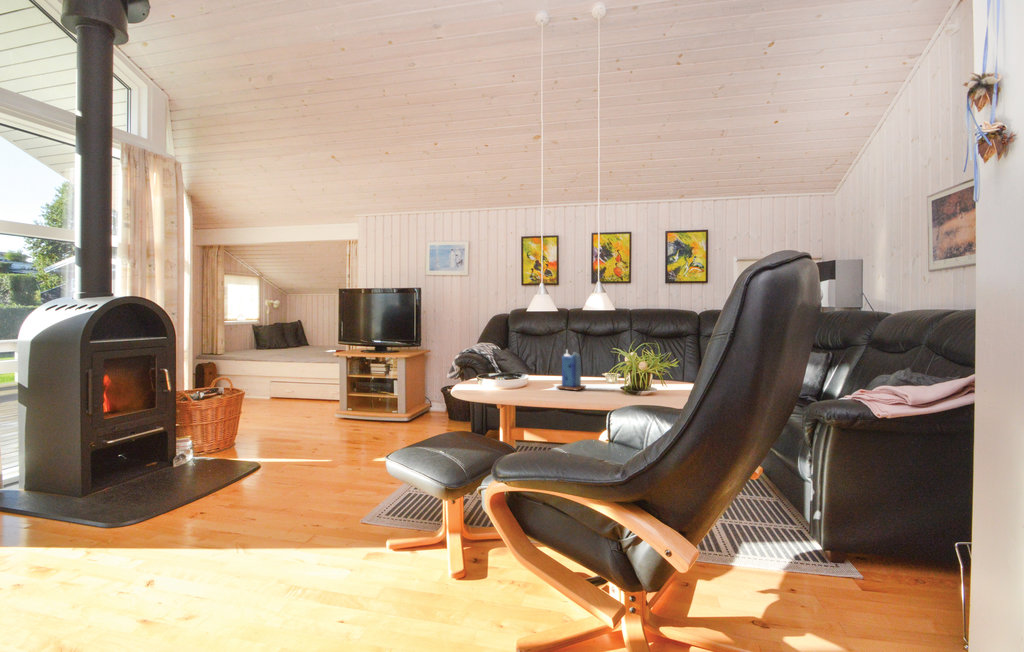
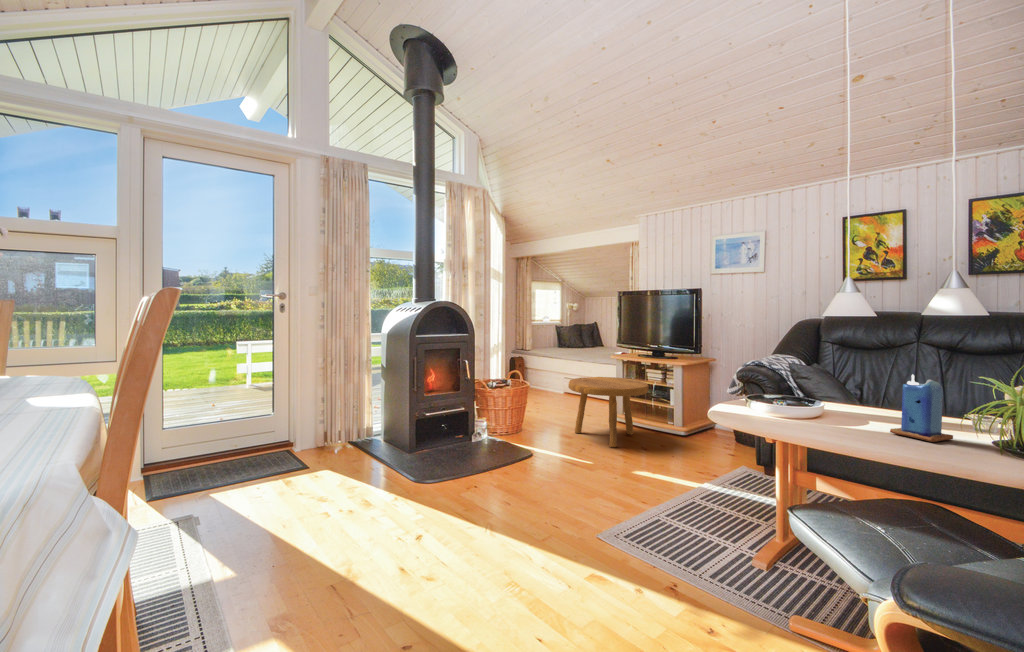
footstool: none [294,375,377,443] -> present [568,377,649,447]

